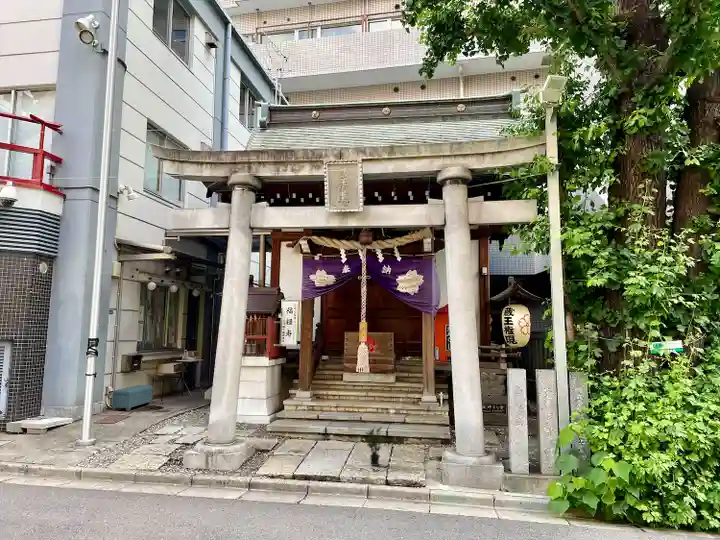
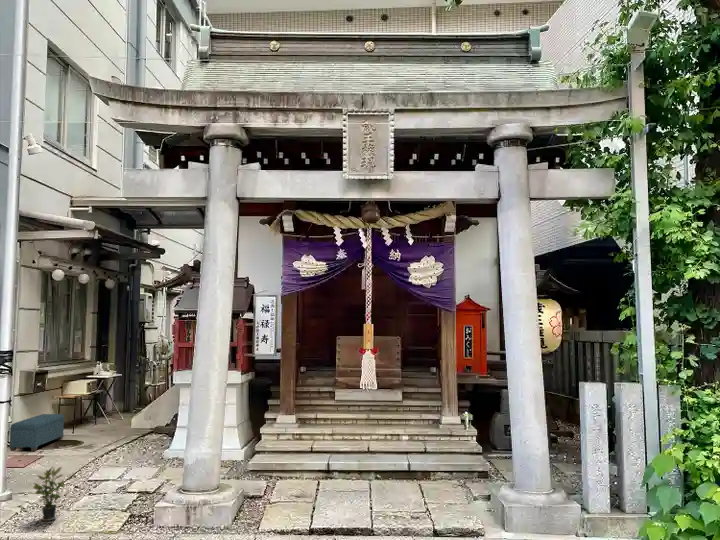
potted plant: present [365,427,384,466] -> present [33,467,64,521]

